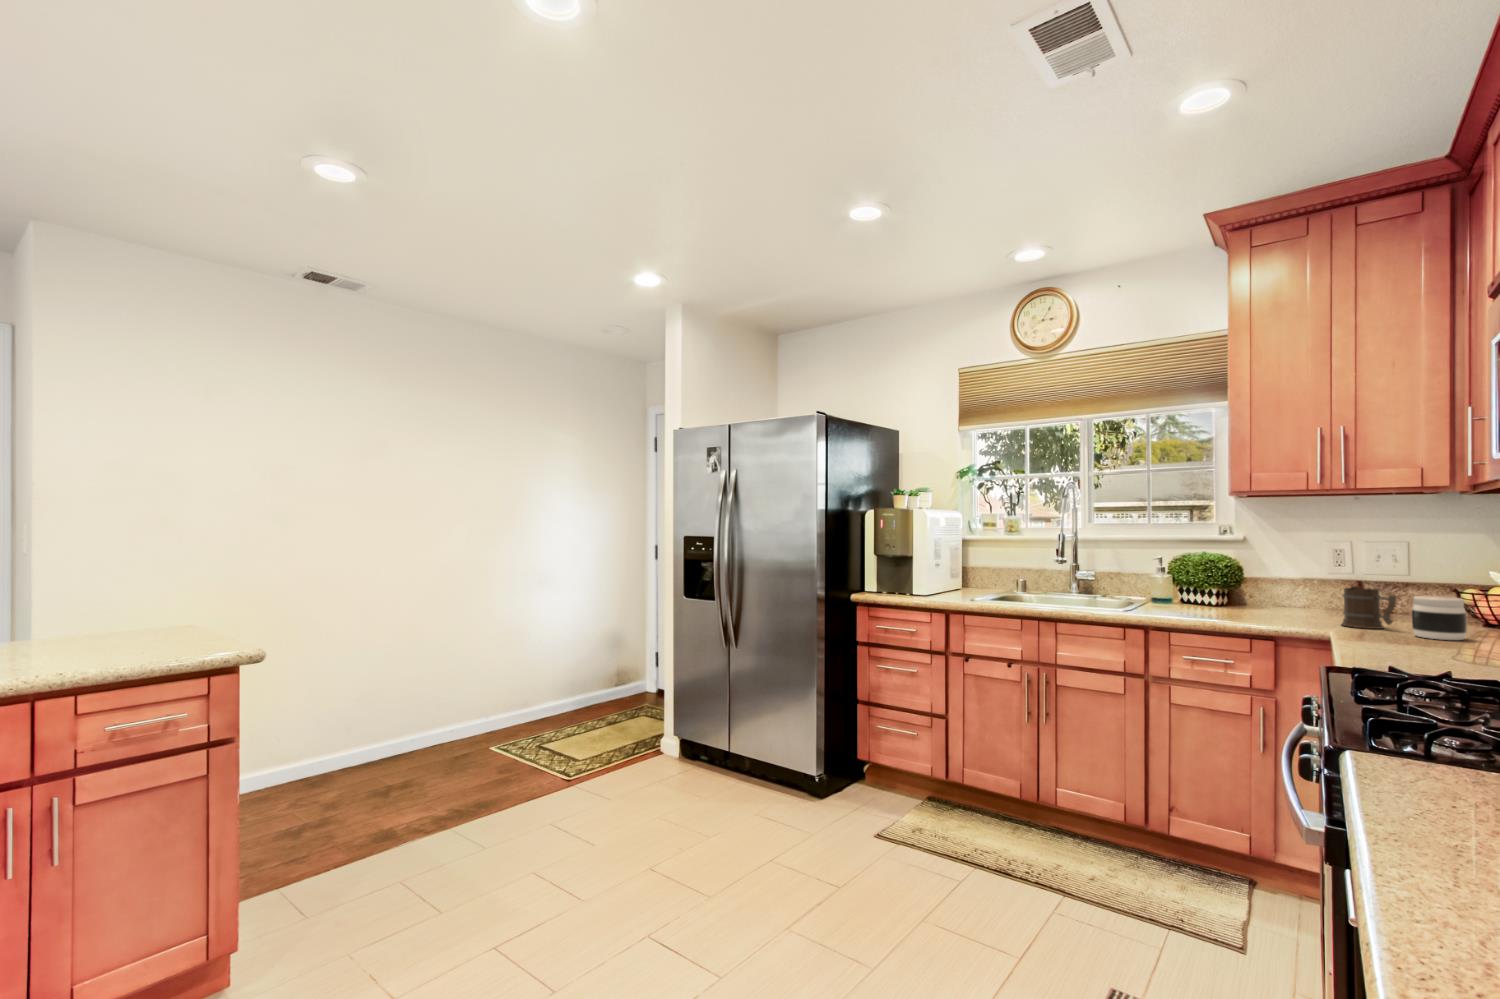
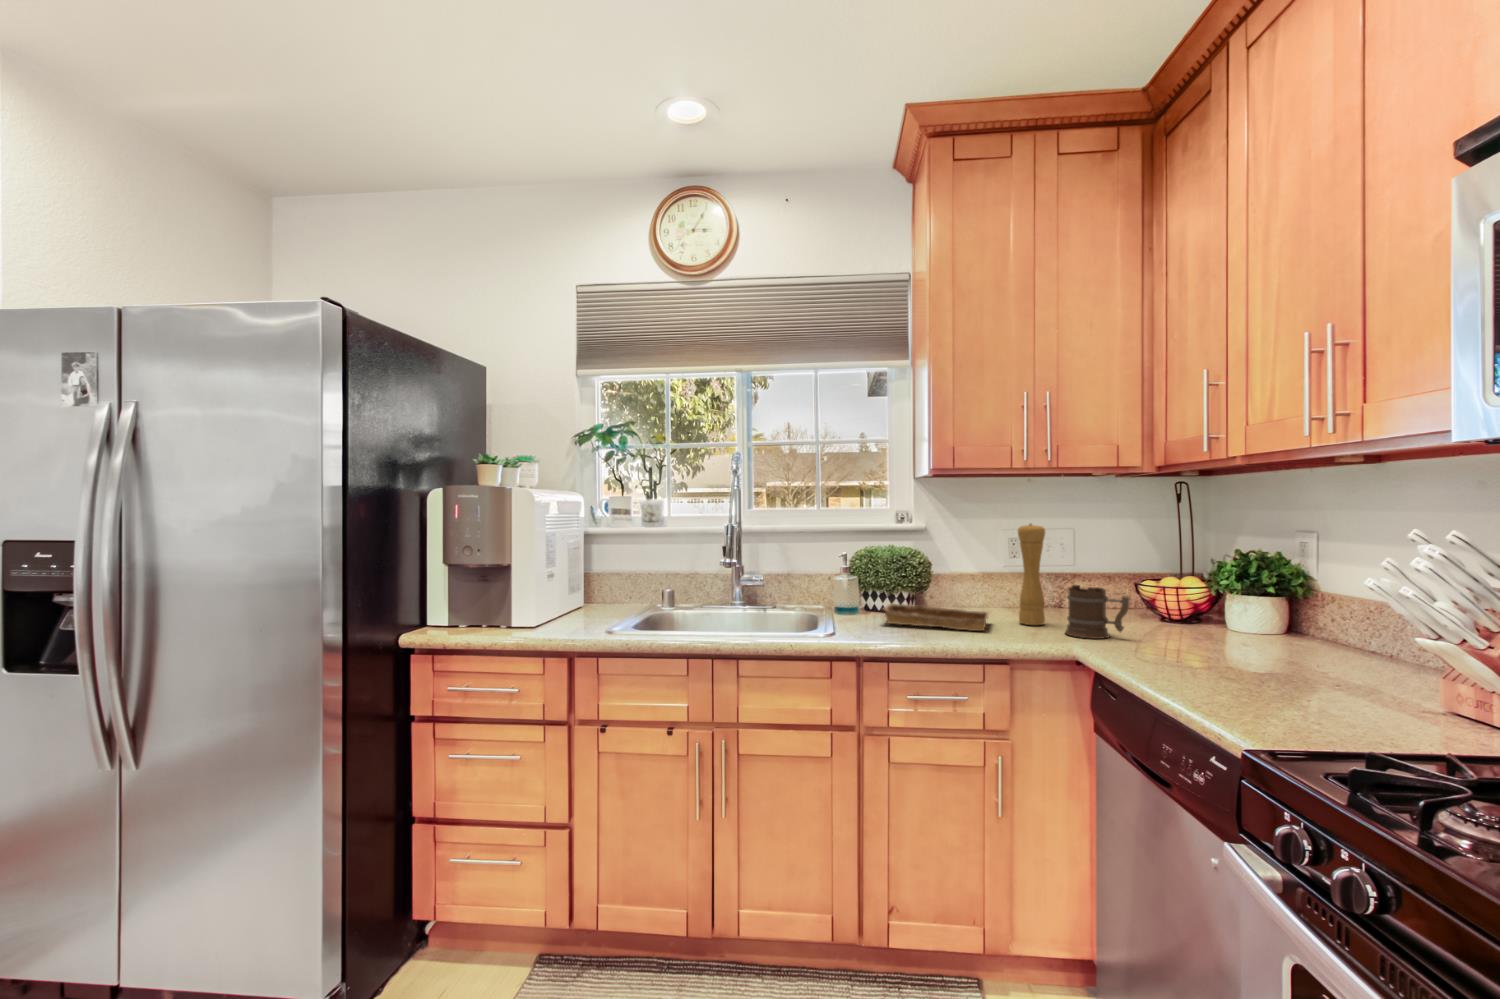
pepper mill: none [1311,536,1339,620] -> present [1018,524,1045,625]
jar: present [1412,596,1467,640] -> none [1159,597,1216,653]
tray: none [1179,597,1287,619] -> present [883,603,990,631]

